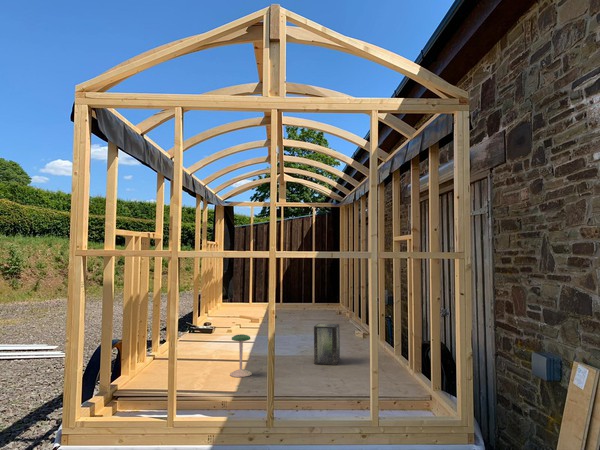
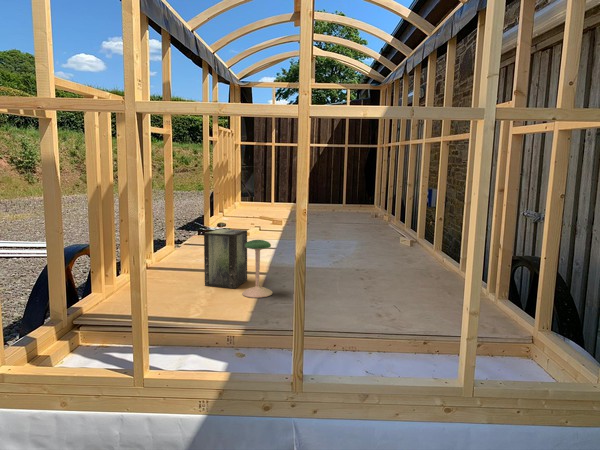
storage box: present [314,324,340,365] -> present [204,229,247,288]

